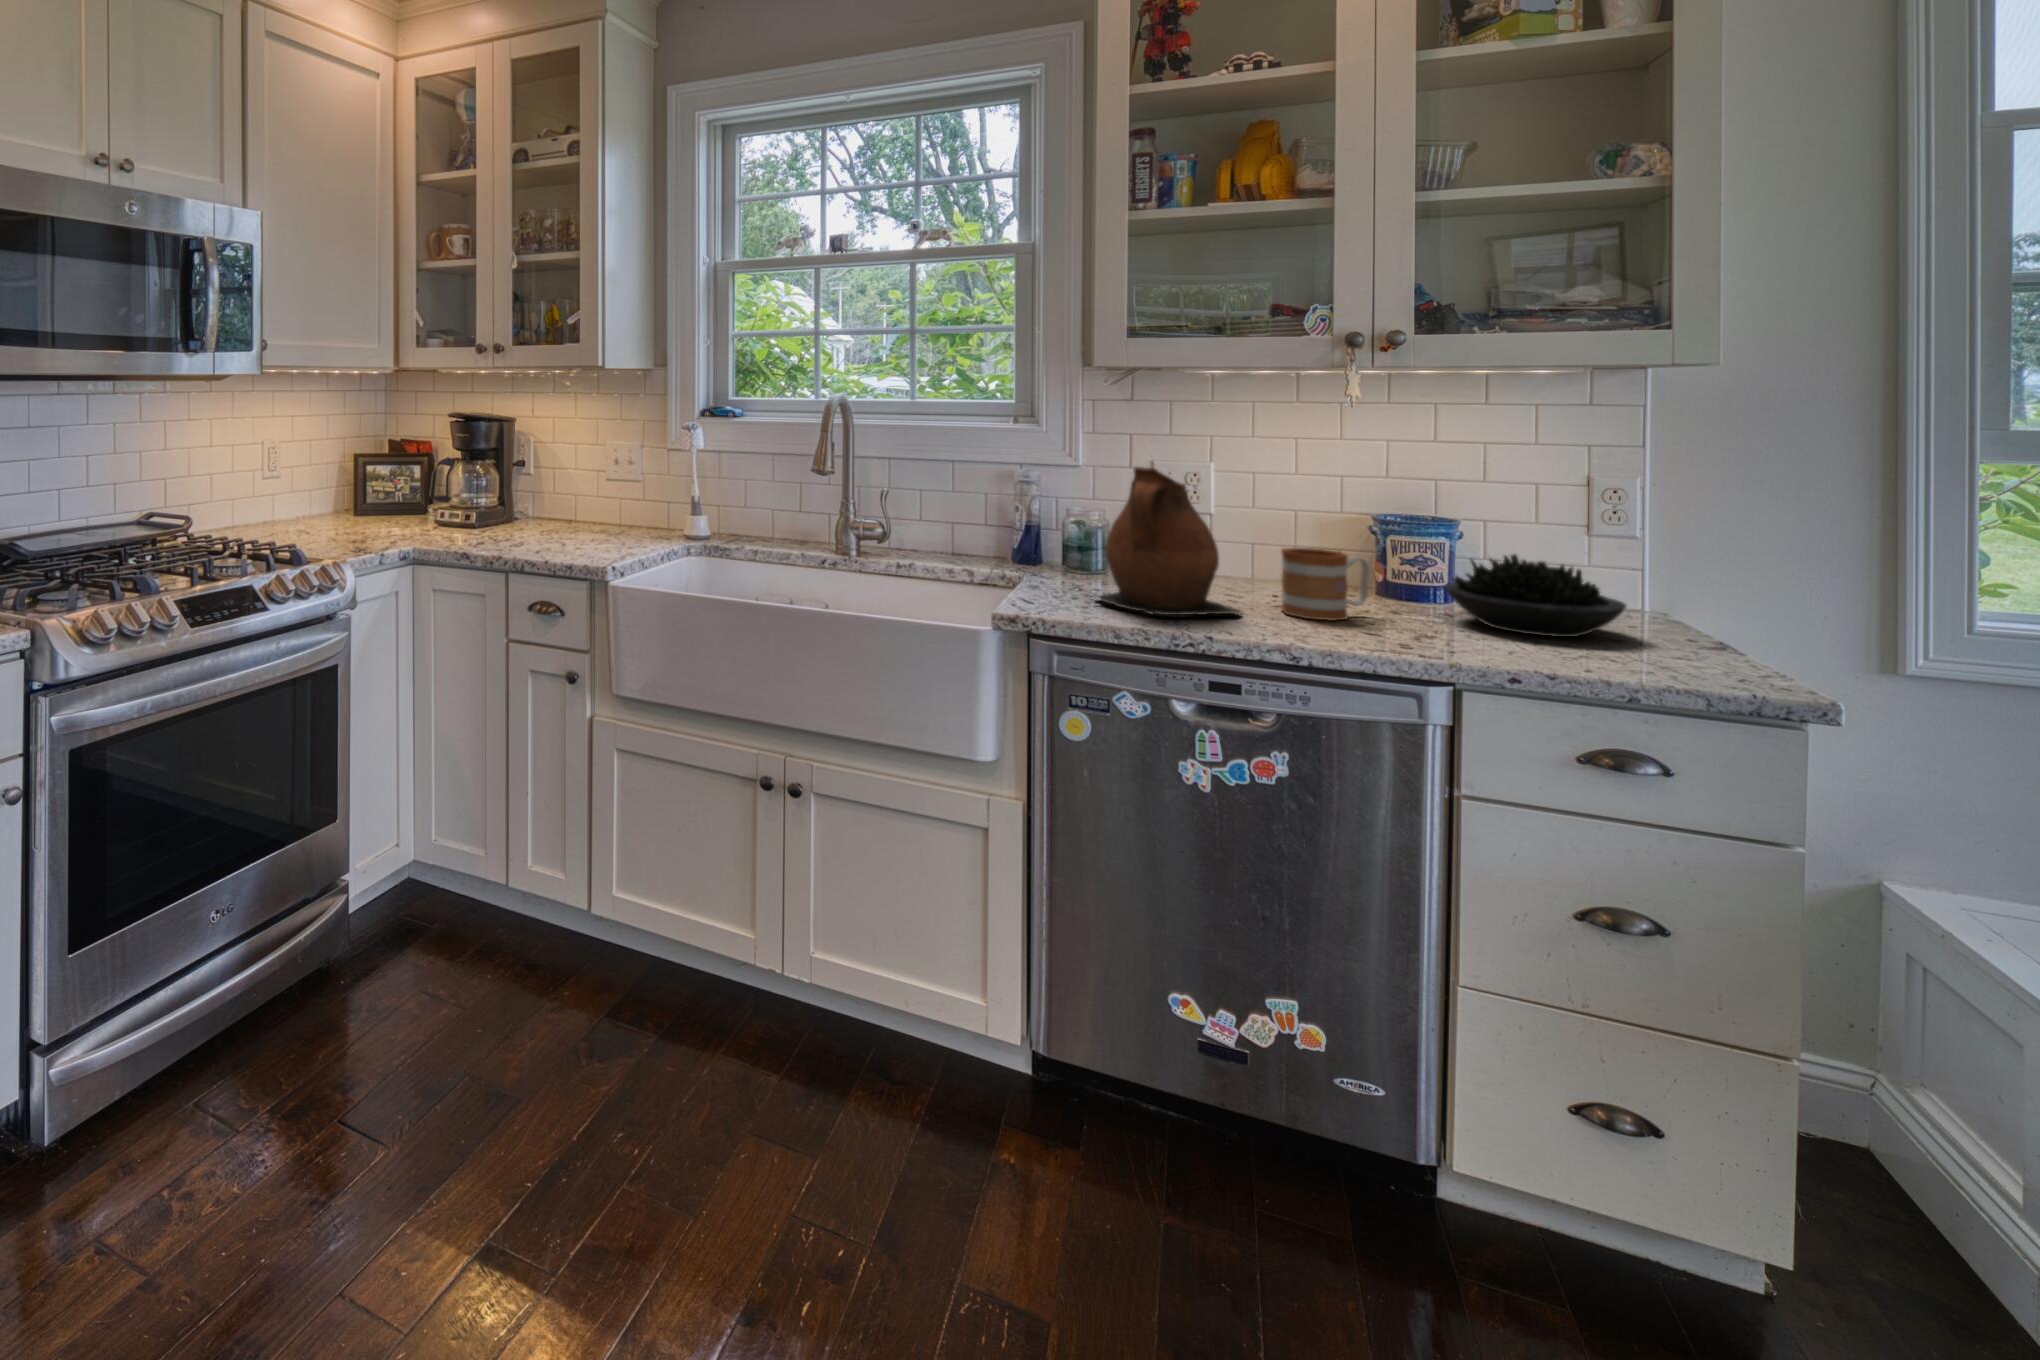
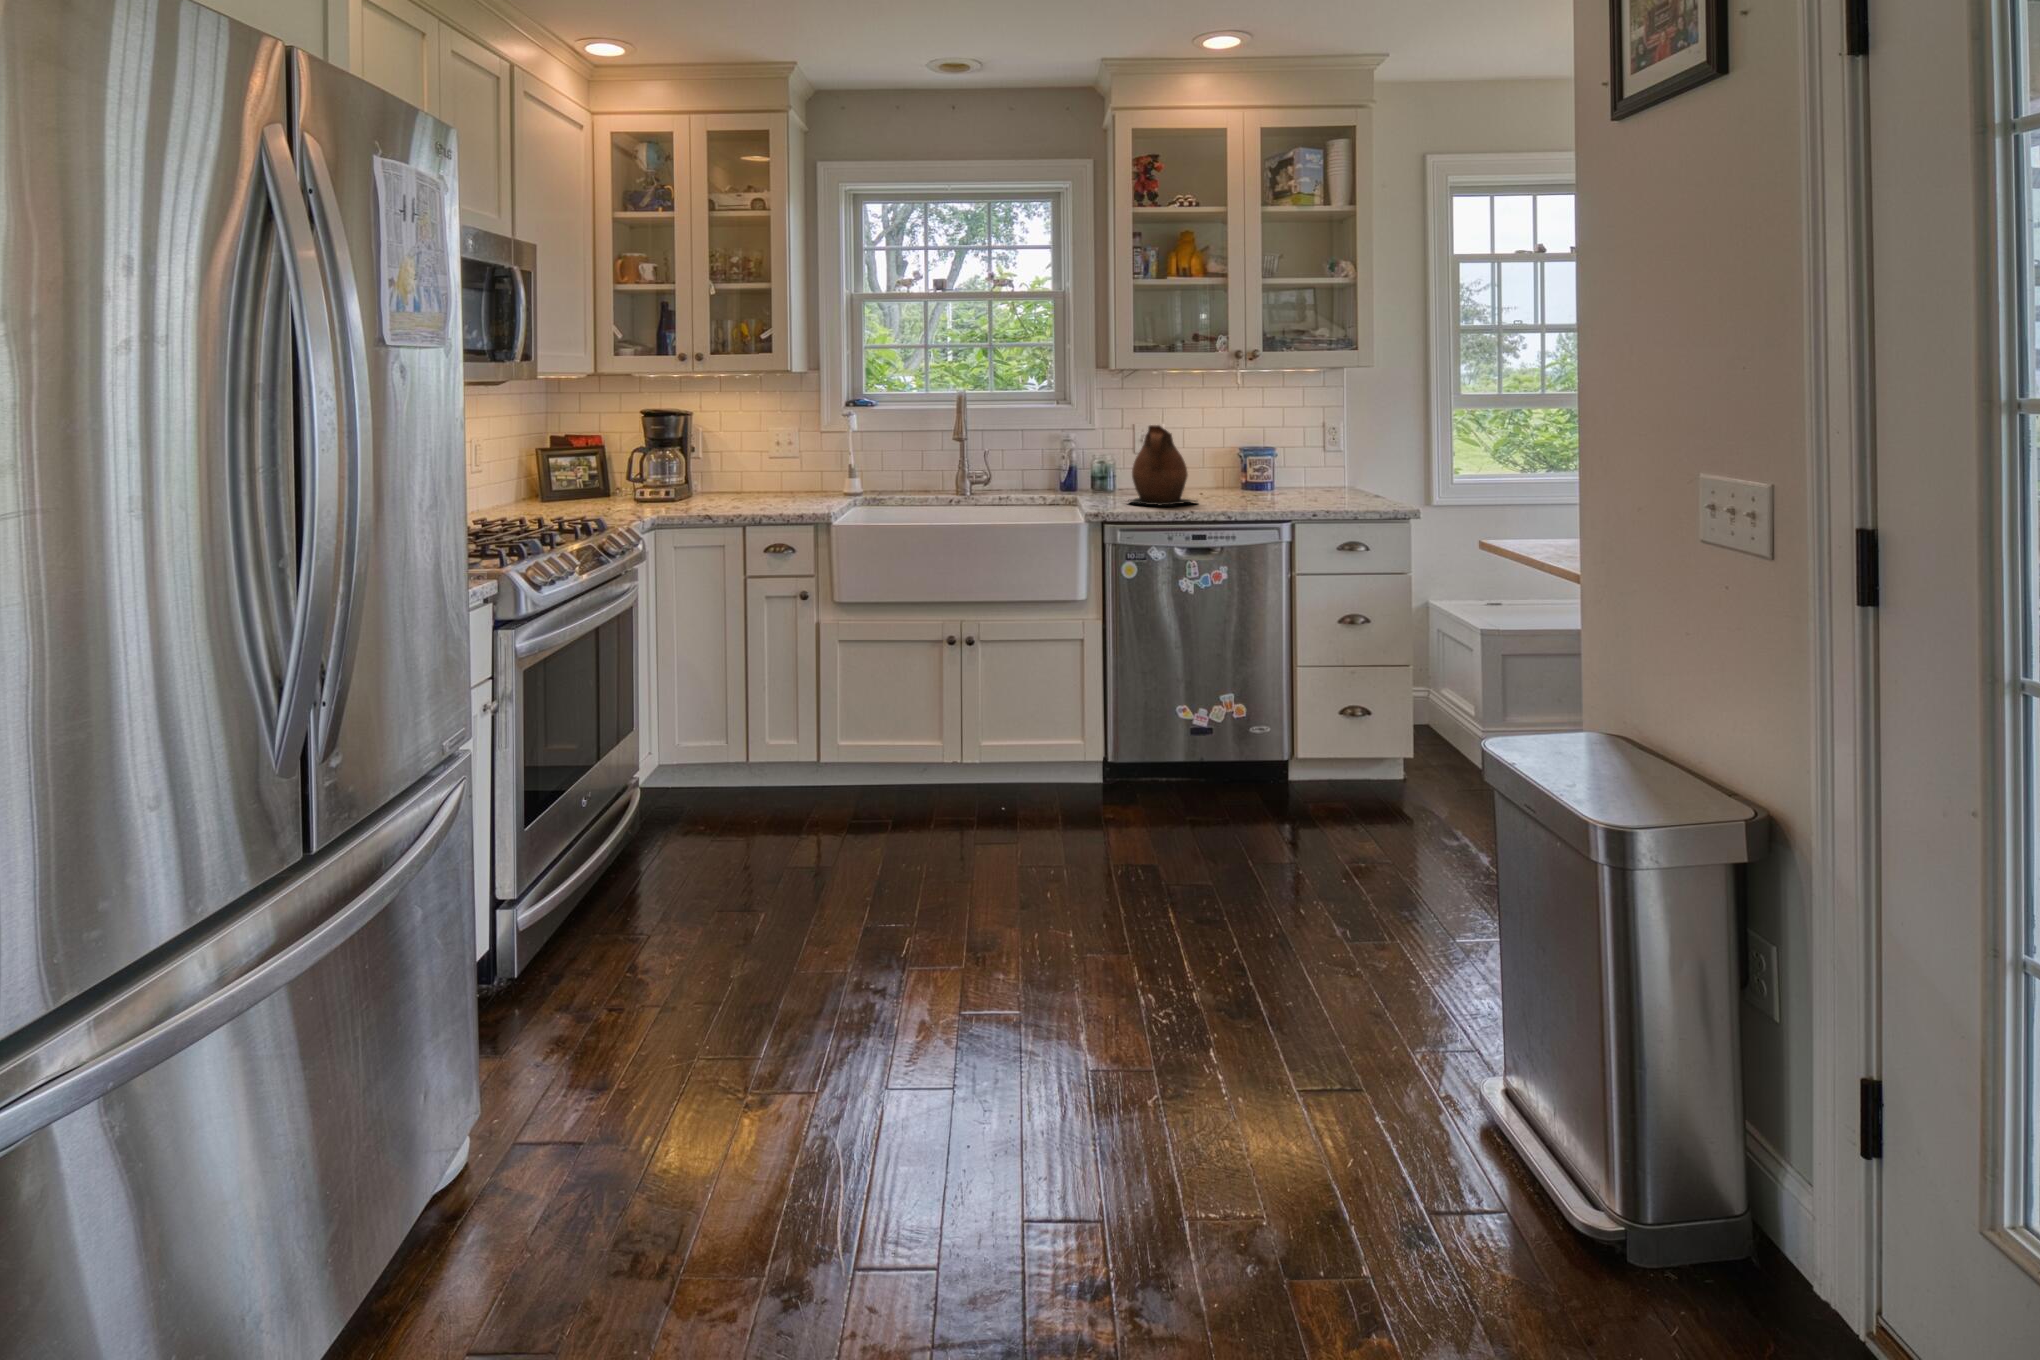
mug: present [1281,548,1369,621] -> none [1211,466,1249,502]
succulent plant: present [1444,554,1626,637] -> none [1277,462,1347,499]

